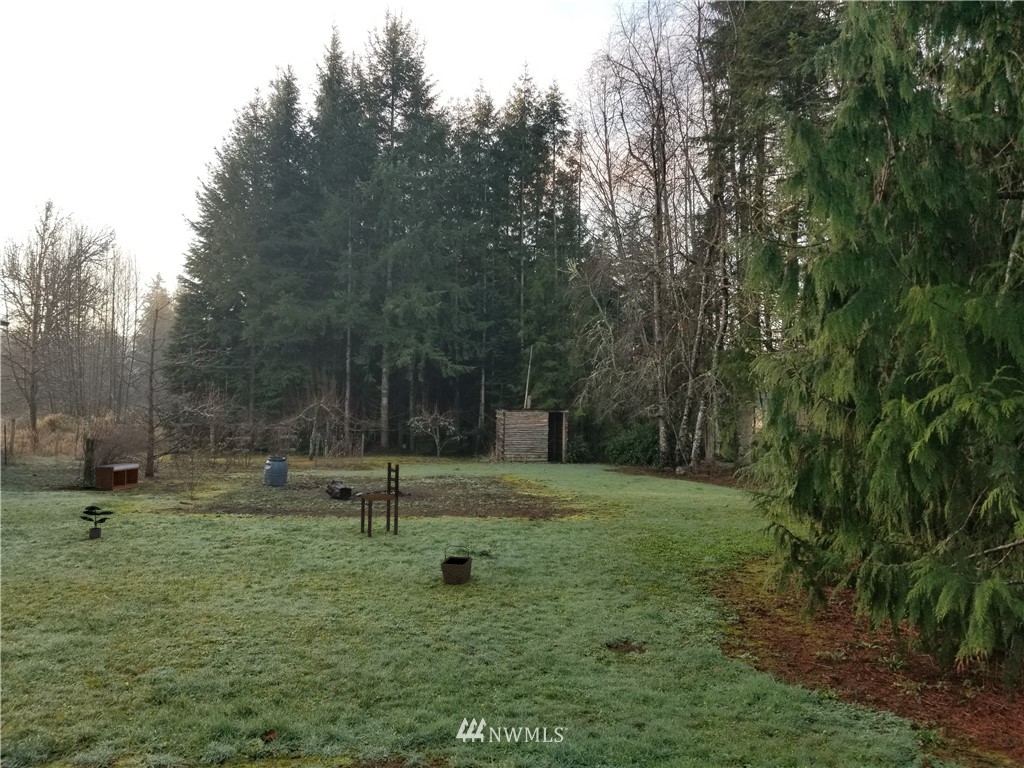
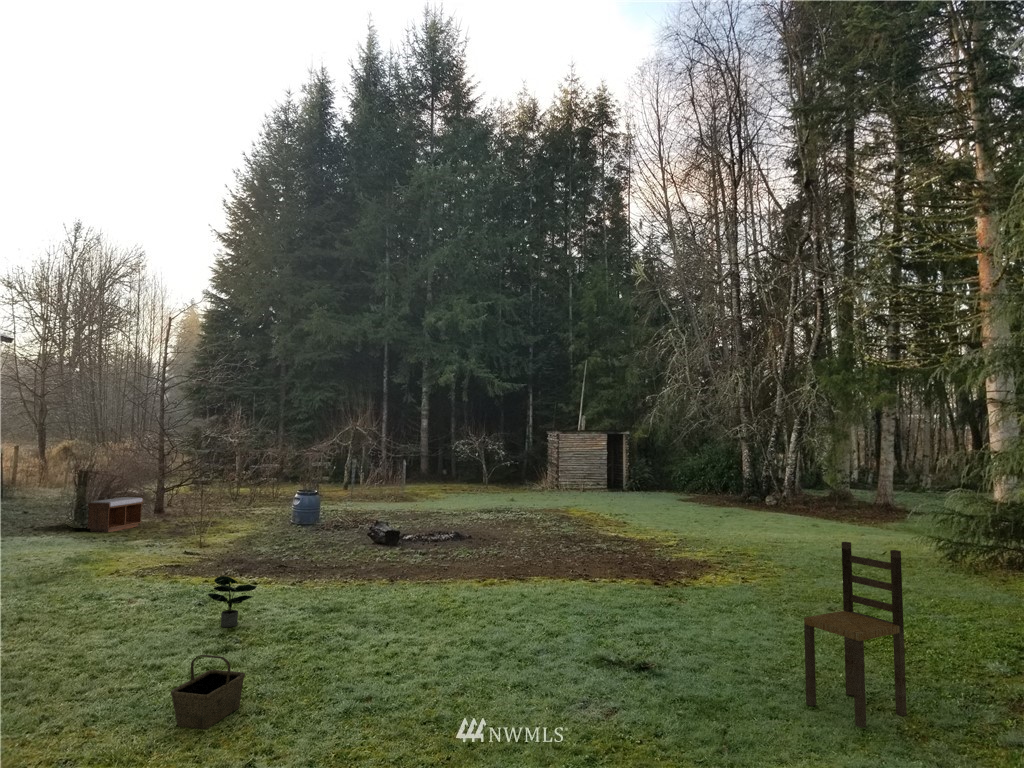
chair: present [361,462,399,537] -> present [804,542,907,728]
potted plant: present [80,506,115,538] -> present [208,576,257,627]
basket: present [440,546,472,584] -> present [171,655,245,729]

